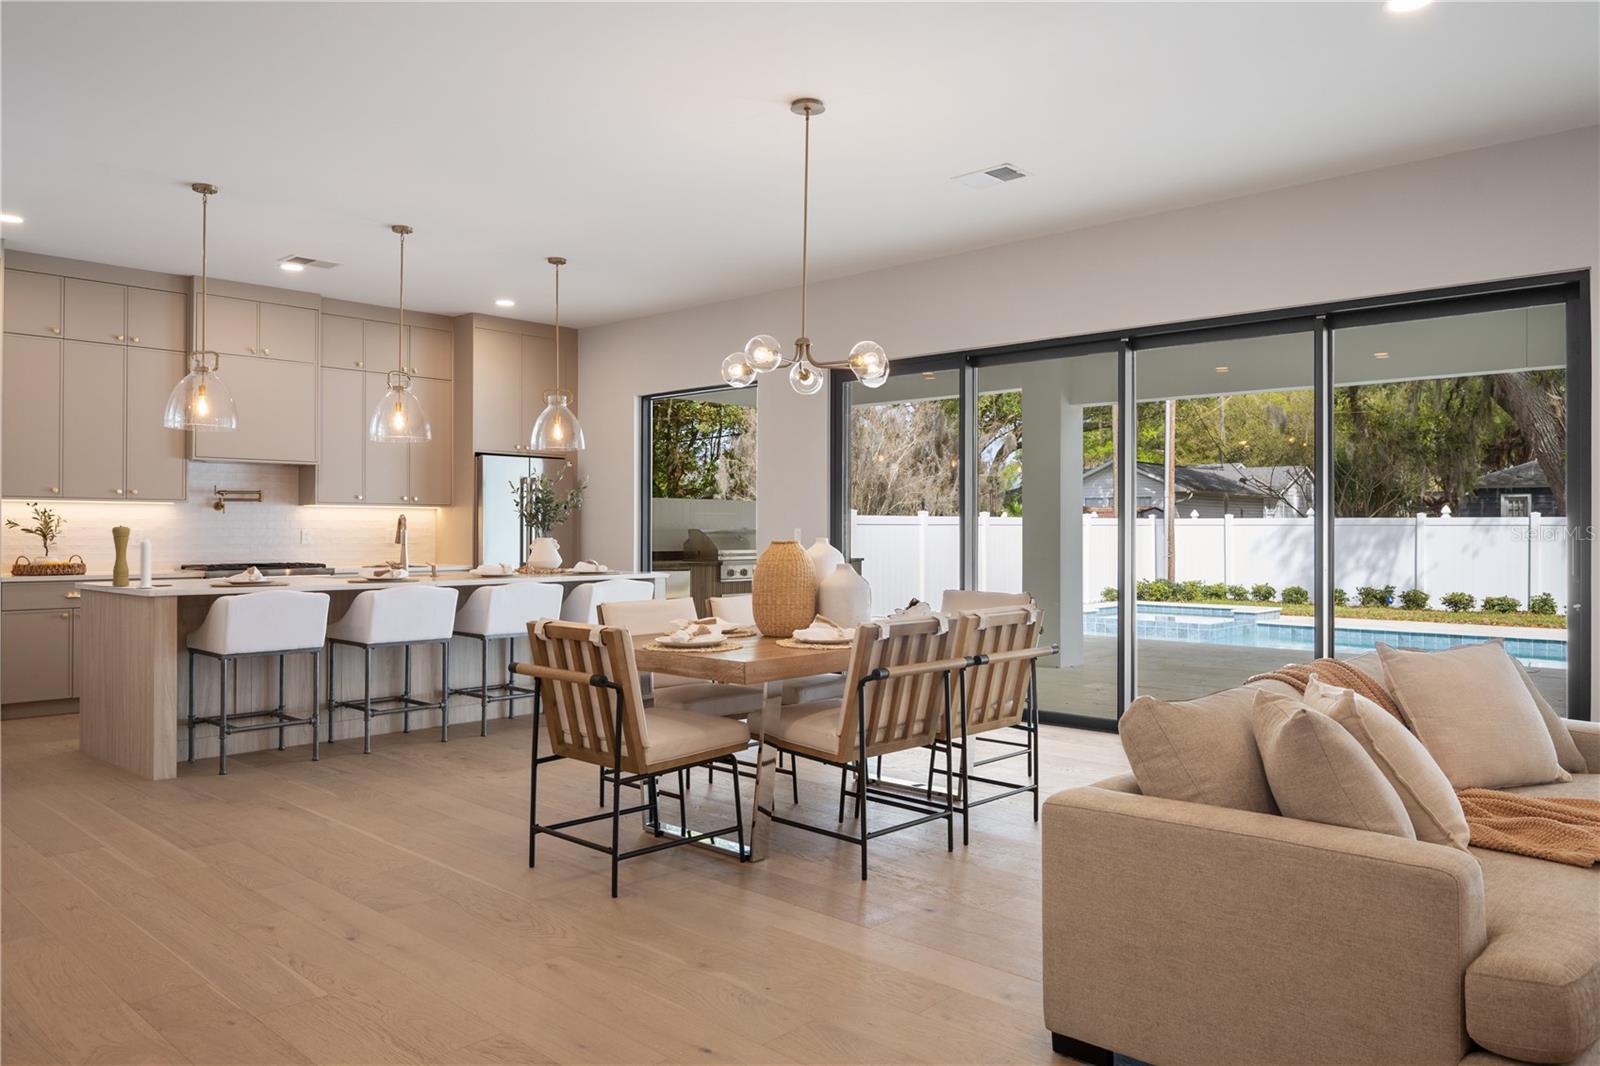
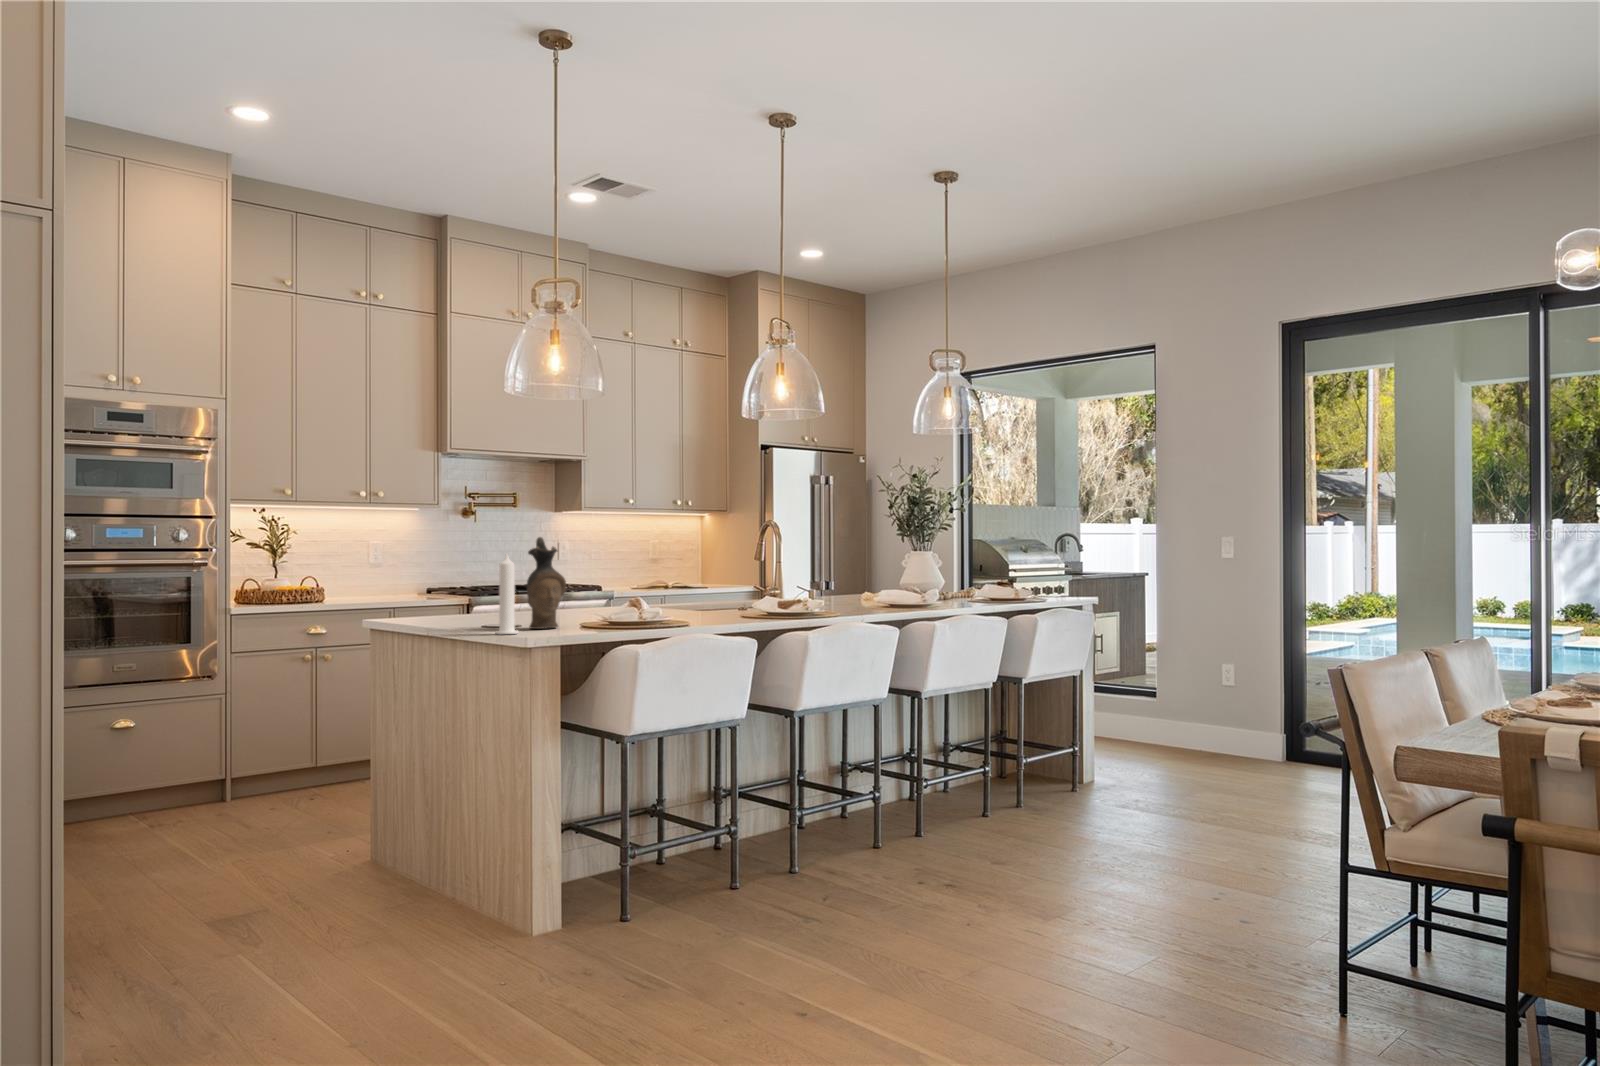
ceramic pitcher: none [168,525,196,586] -> present [527,537,566,629]
pepper mill: present [112,526,130,586] -> none [439,538,463,628]

